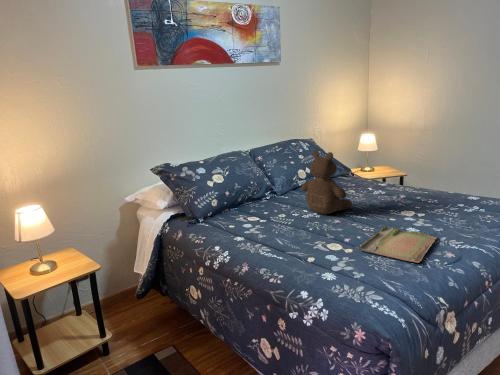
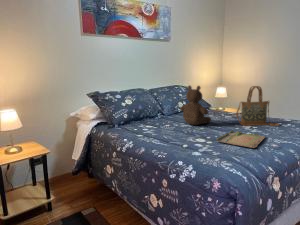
handbag: none [392,148,461,213] -> present [236,86,279,126]

